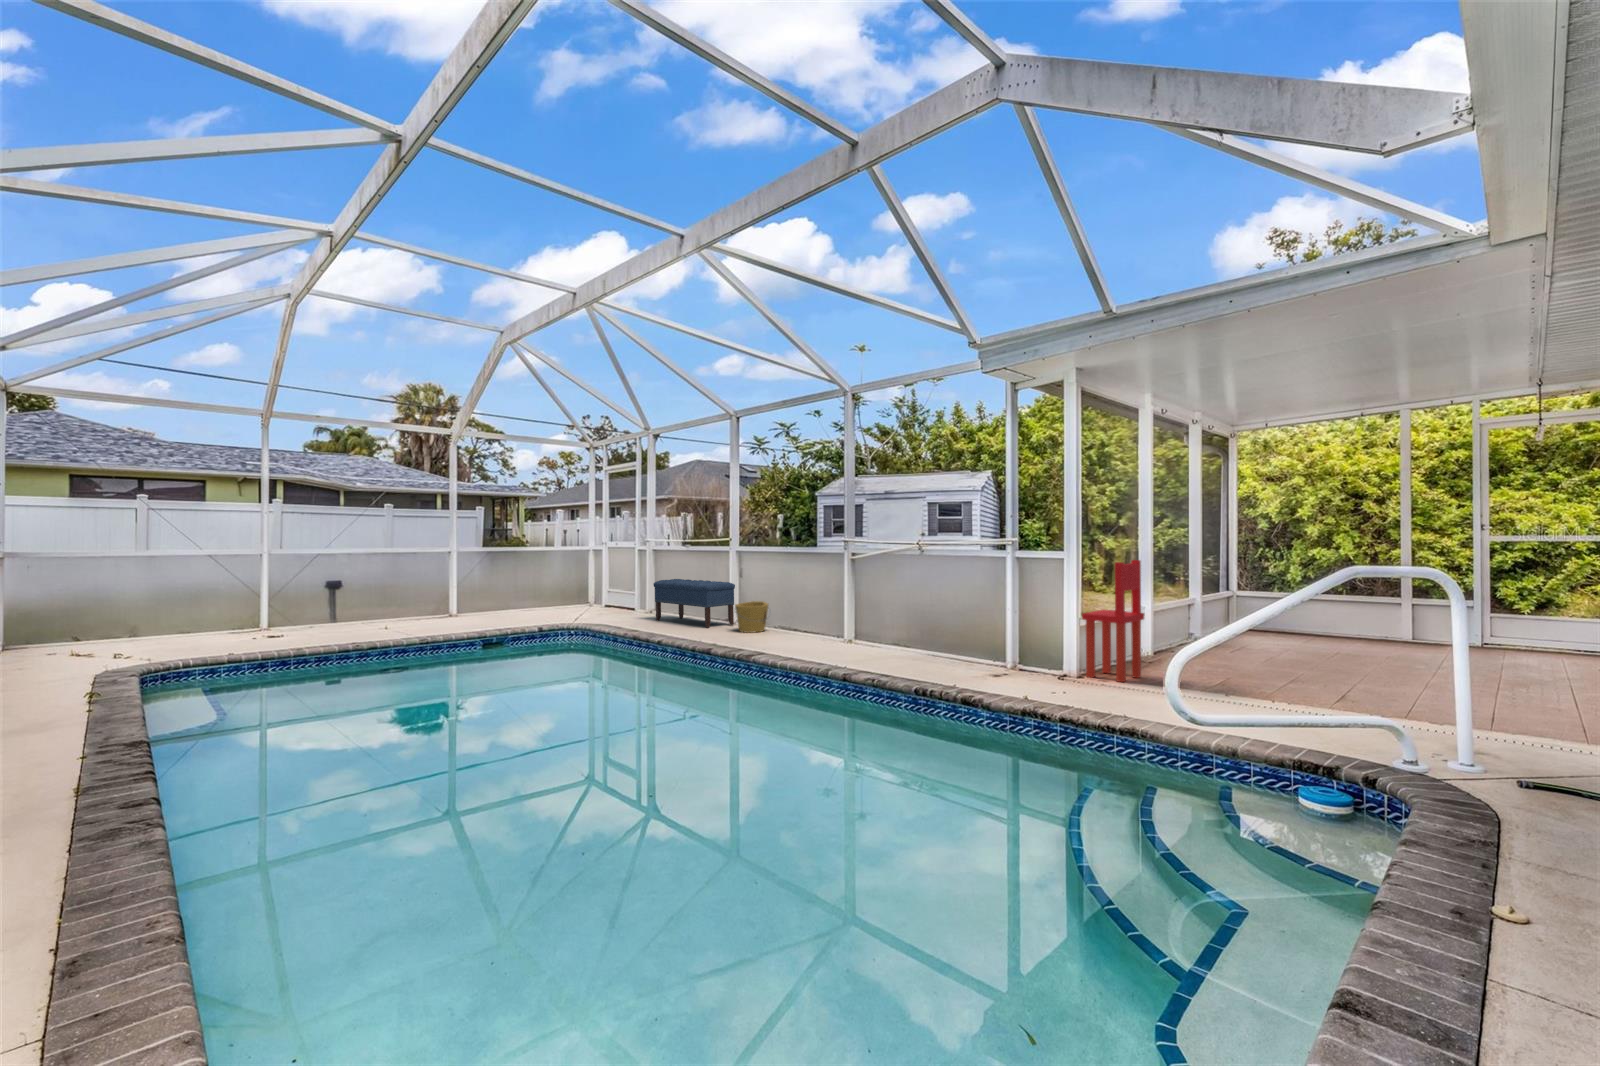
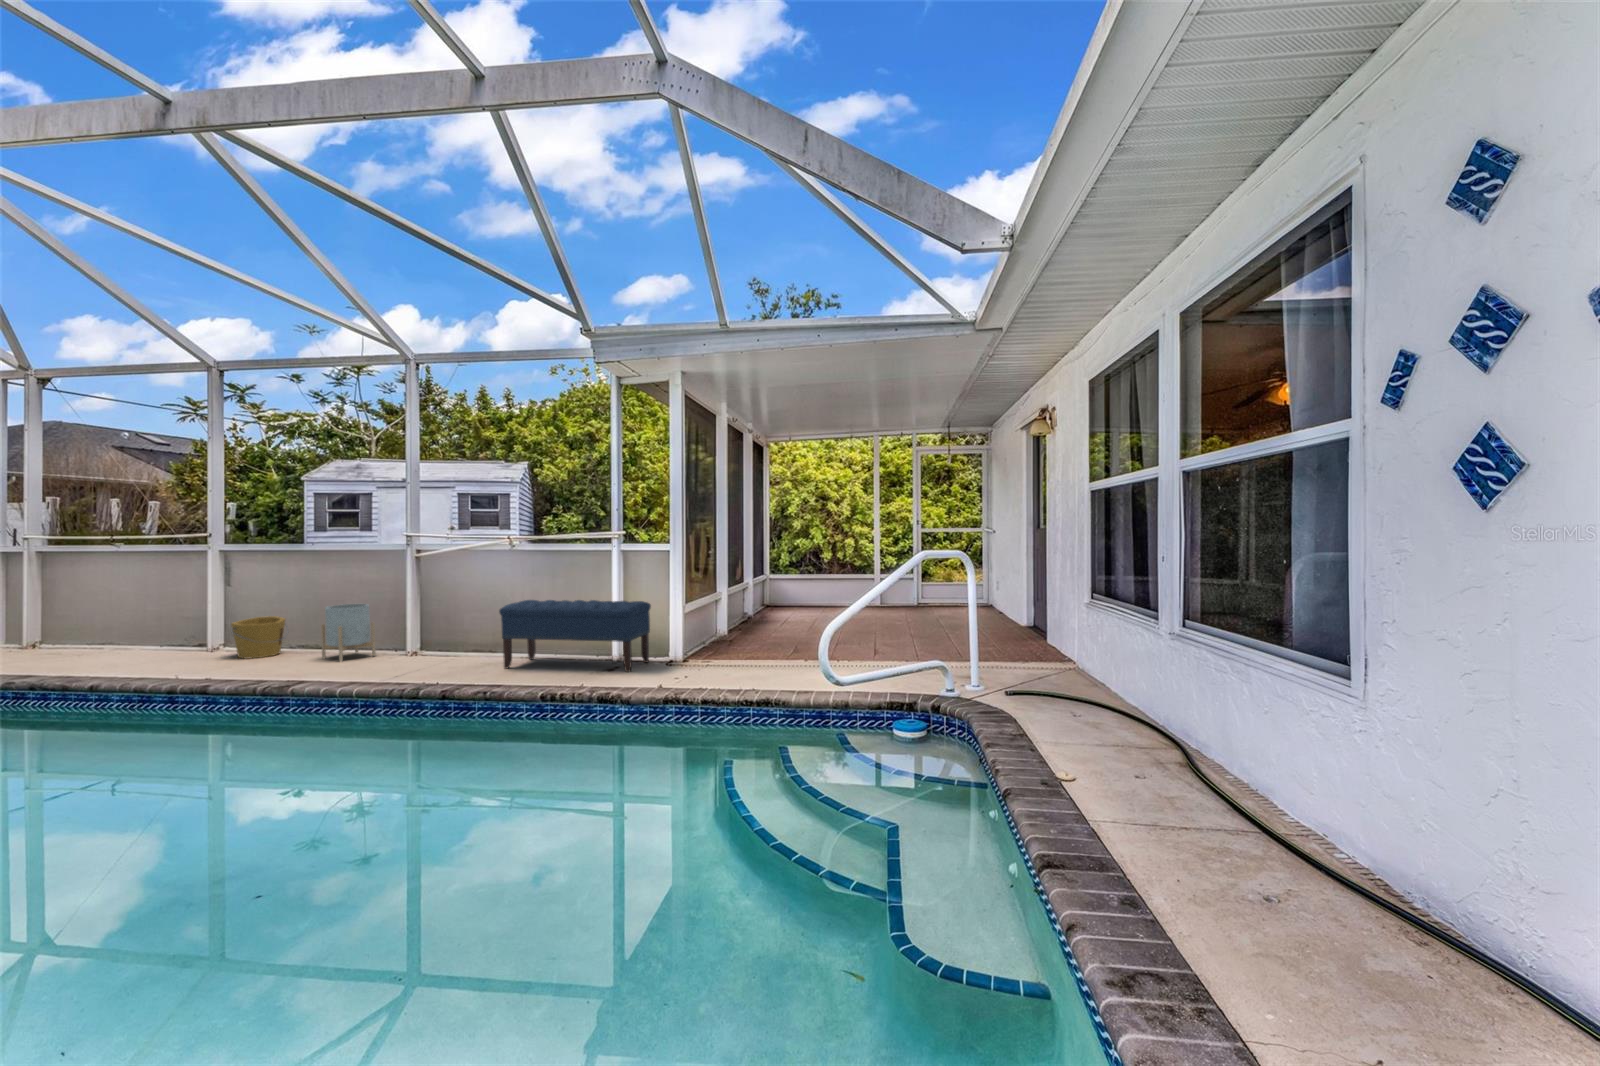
chair: present [1082,560,1144,682] -> none [685,551,734,660]
bench: present [653,579,735,628] -> present [499,600,651,672]
planter: none [786,595,822,642] -> present [321,604,376,662]

